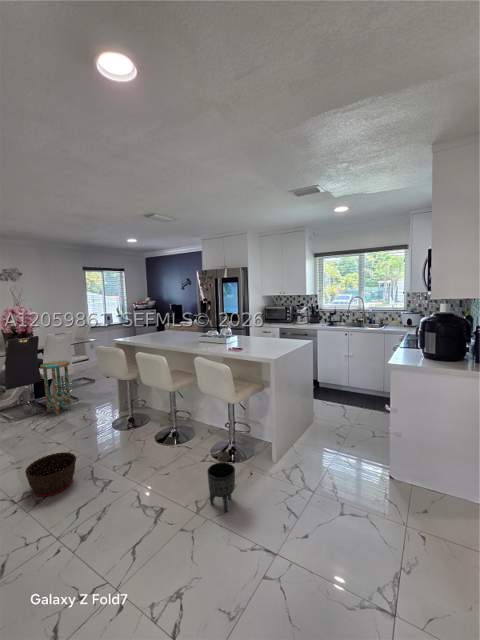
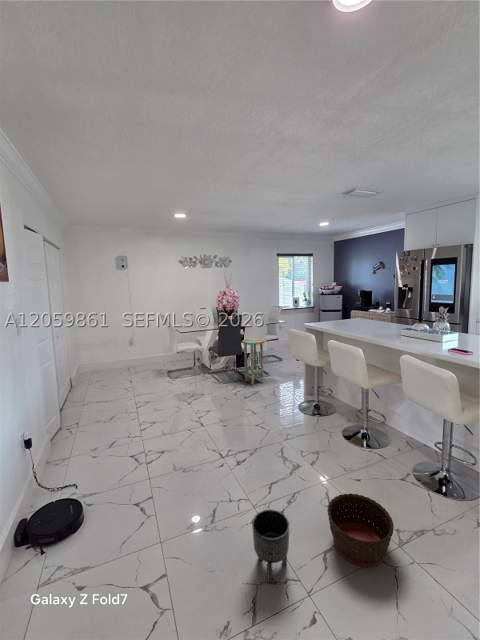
basket: present [25,452,76,497] -> present [327,494,394,567]
planter: present [208,462,235,513] -> present [252,510,290,583]

